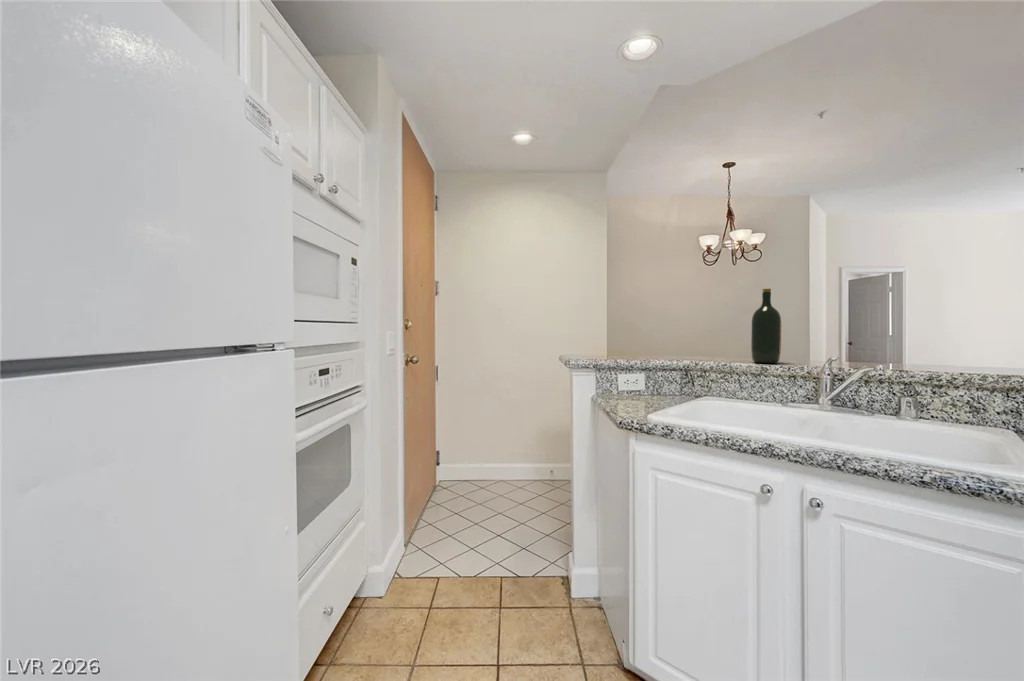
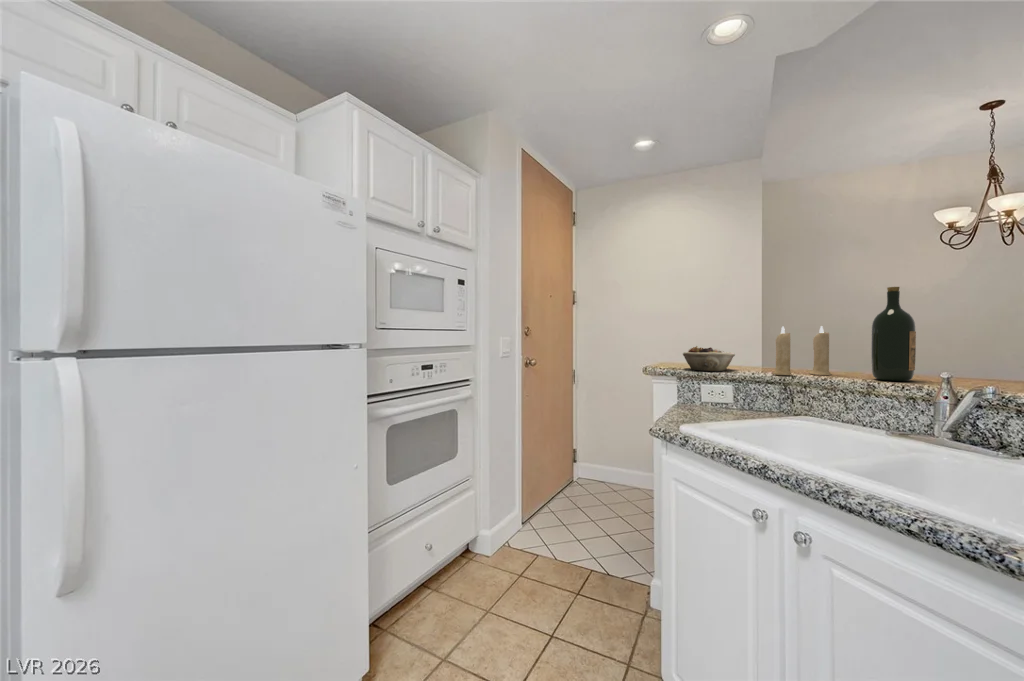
candle: none [679,318,718,362] -> present [772,326,831,375]
succulent planter: none [598,337,643,361] -> present [683,346,735,371]

